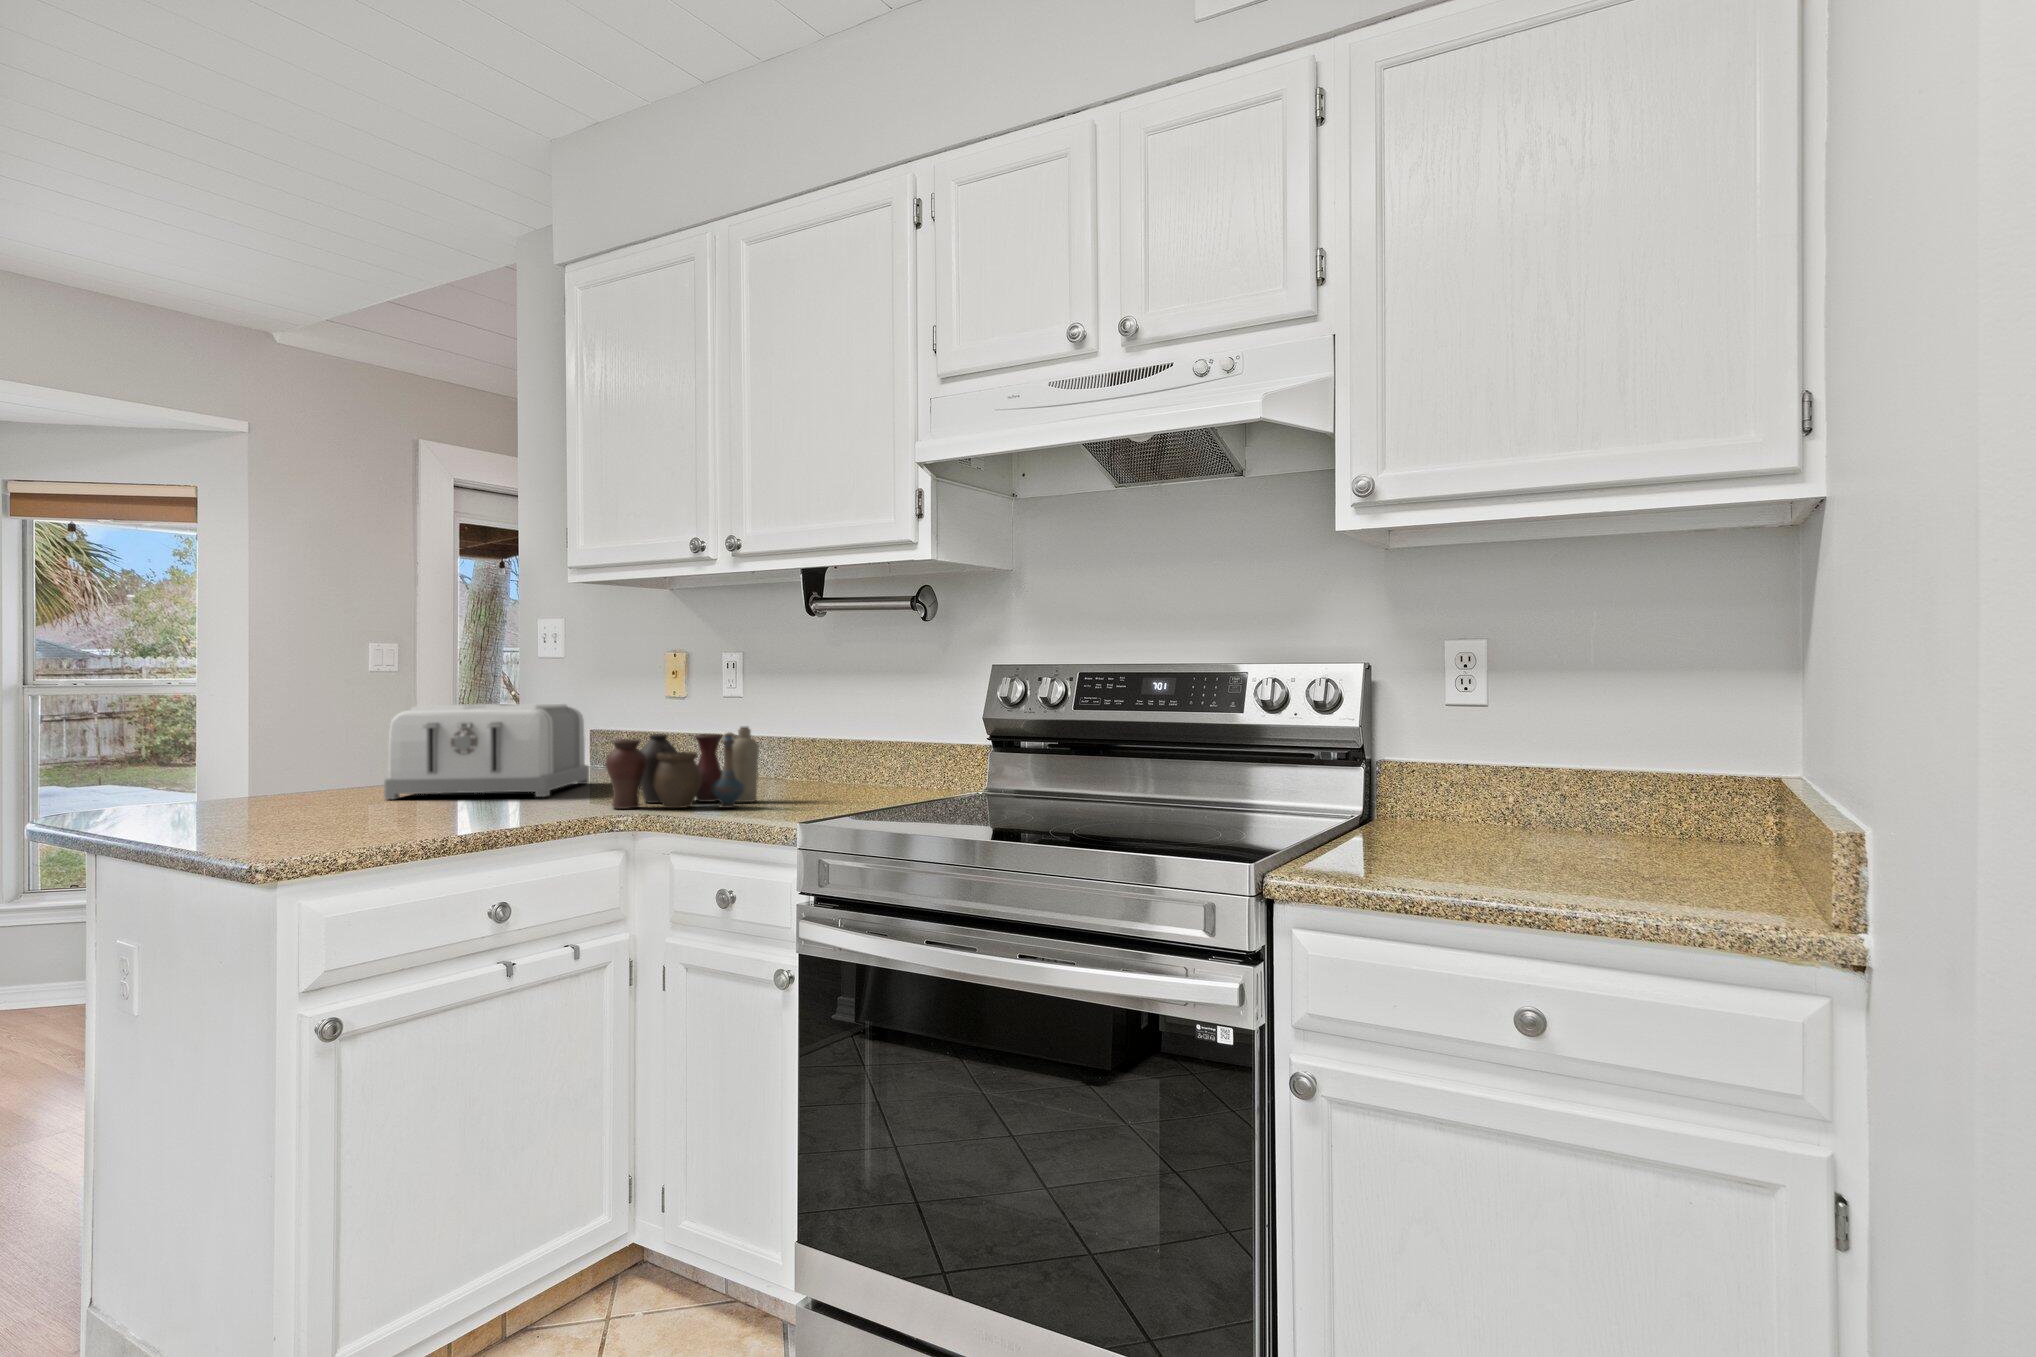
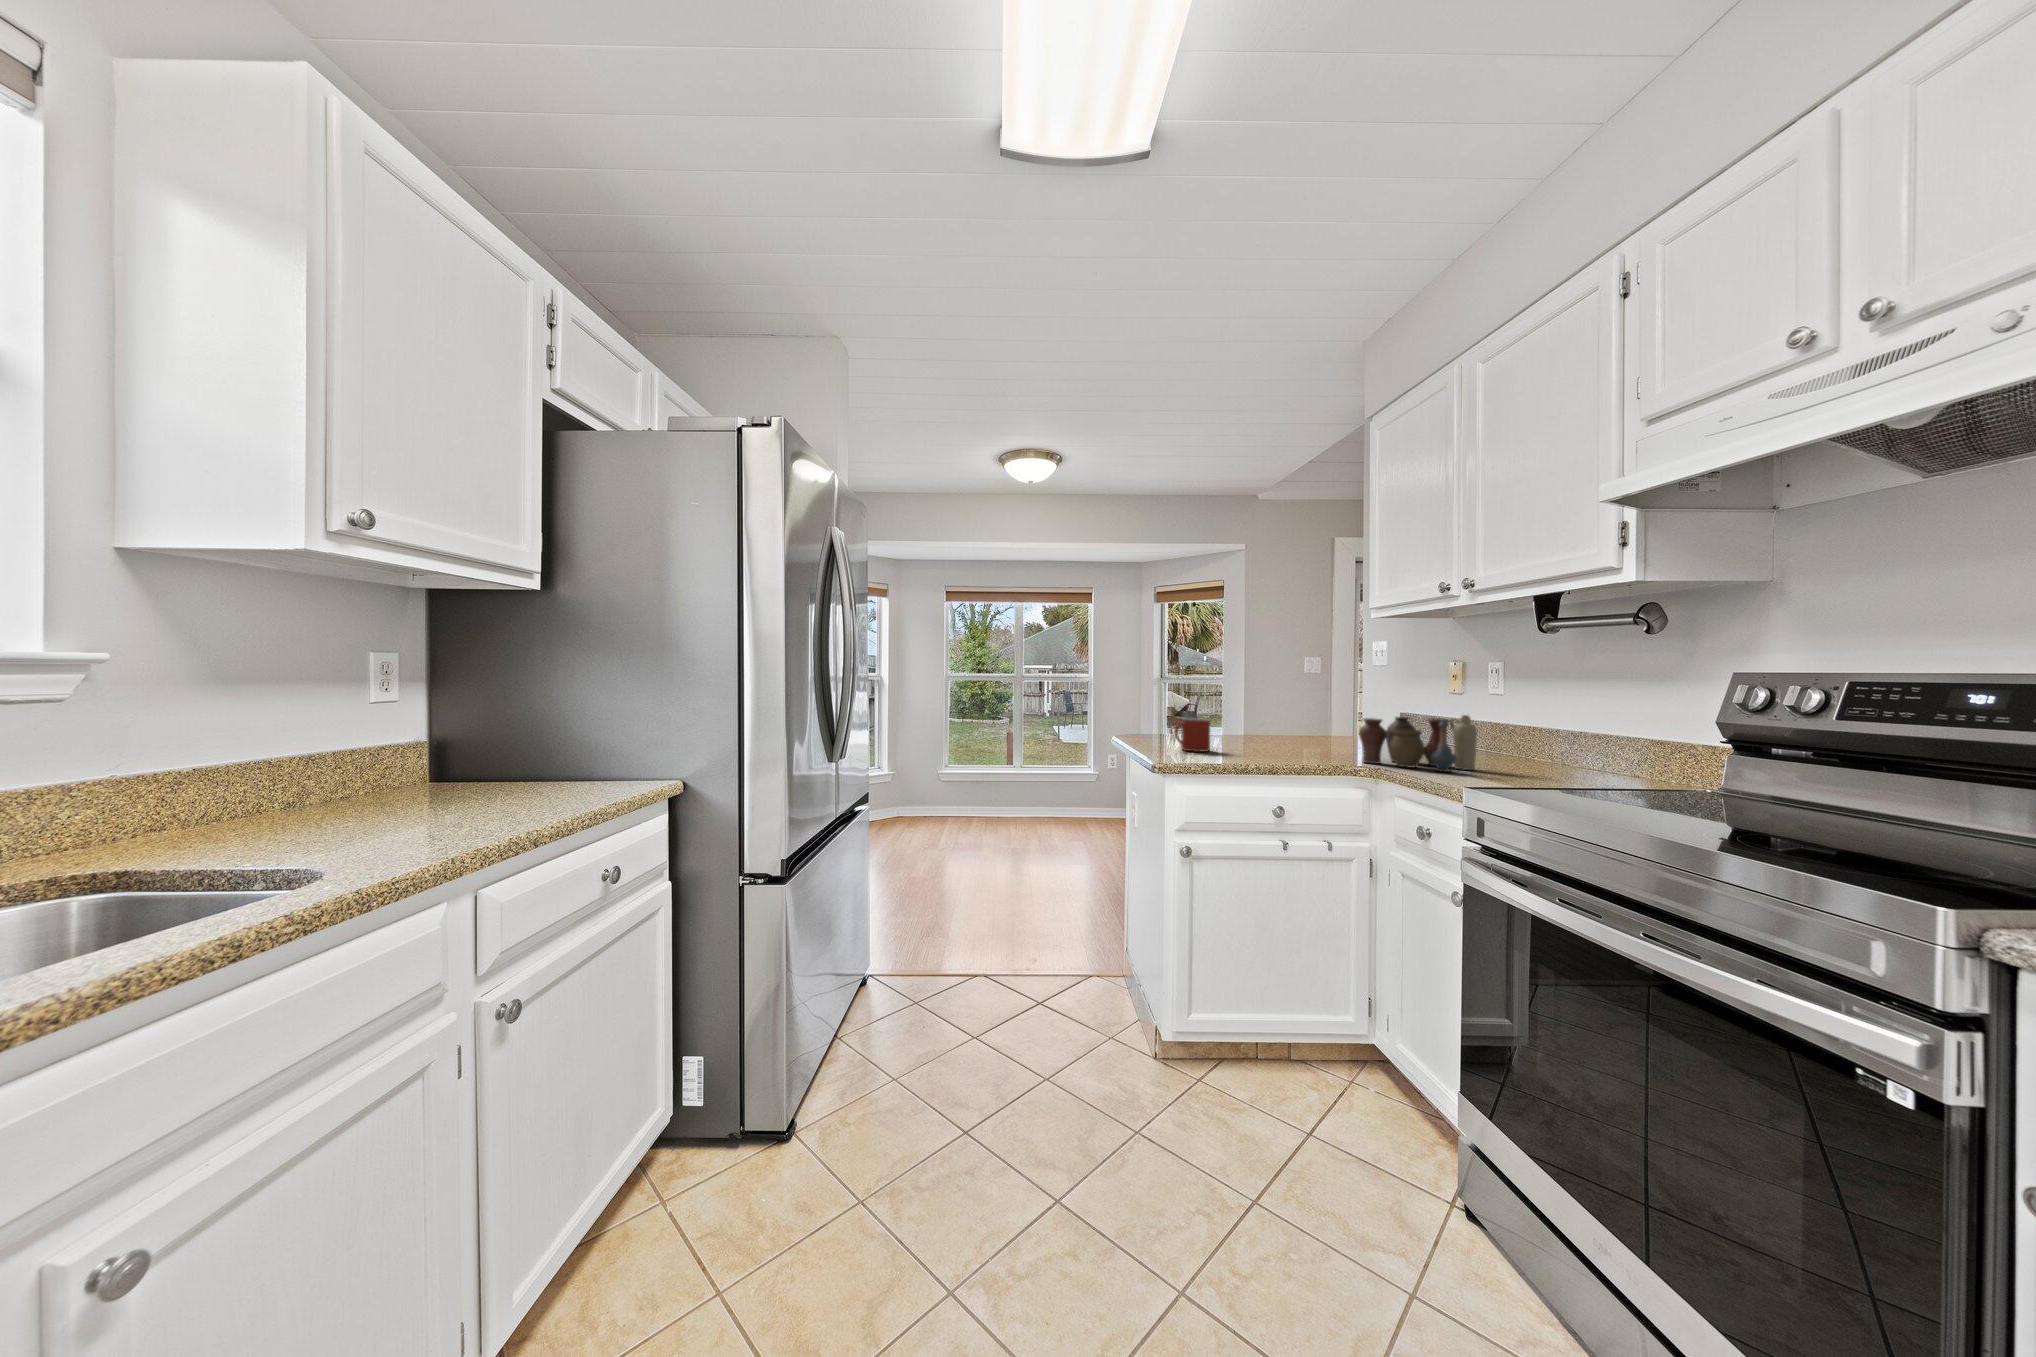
toaster: present [384,704,589,799] -> none [1251,693,1379,750]
mug: none [266,761,339,827] -> present [1175,718,1210,752]

